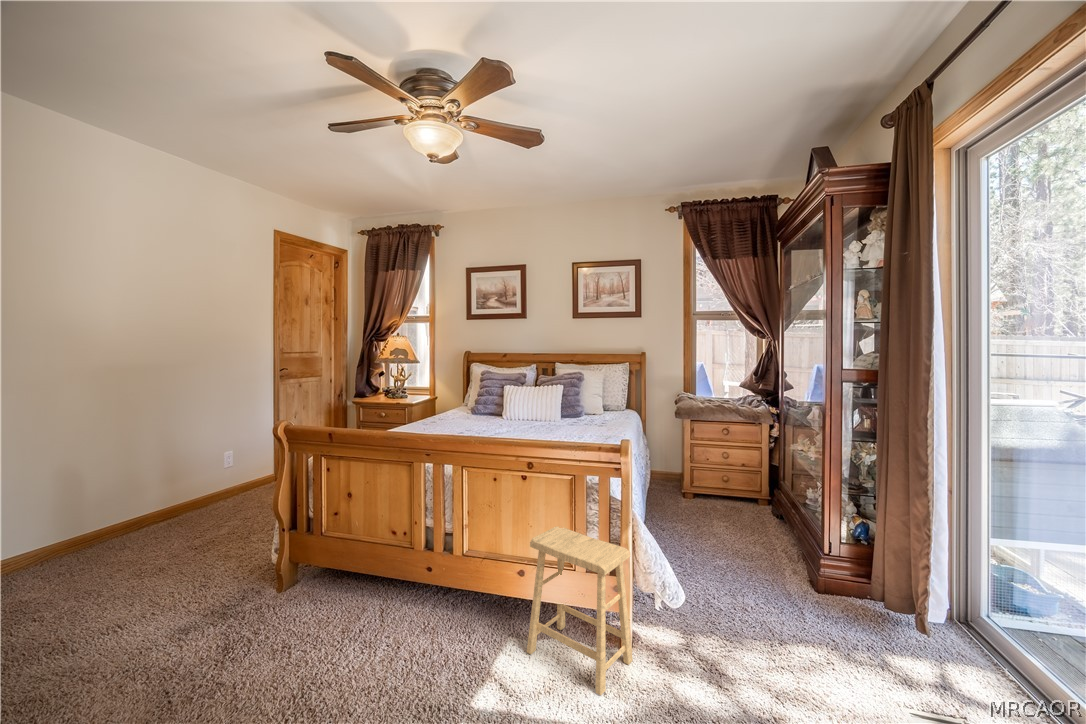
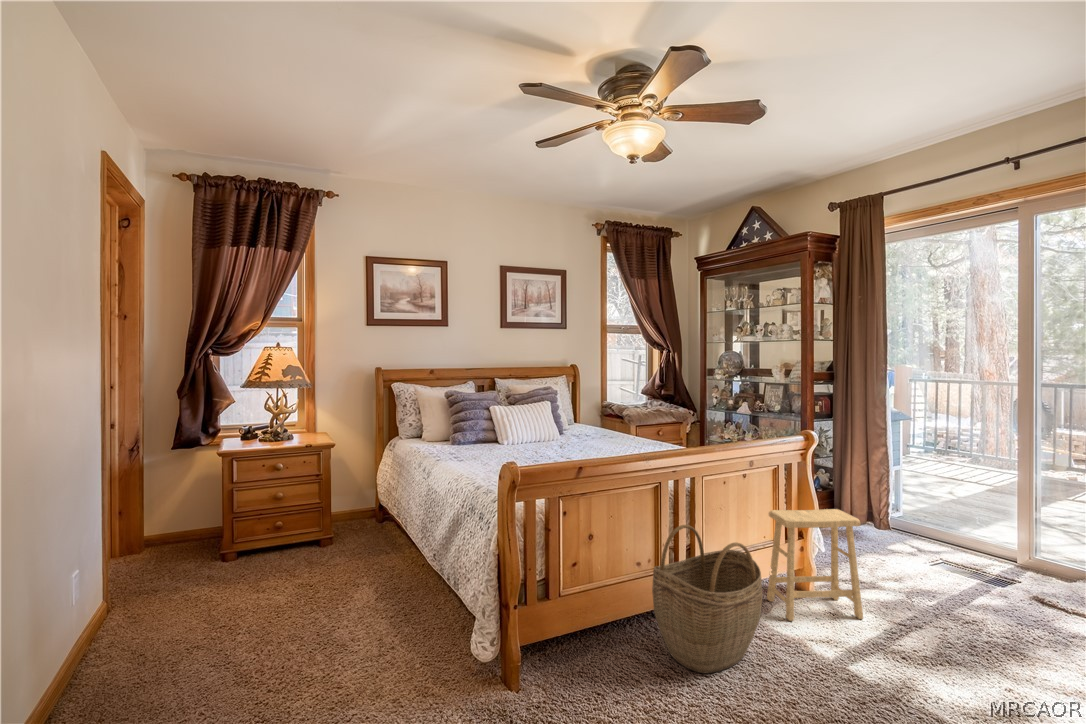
woven basket: none [347,509,457,655] -> present [652,525,762,673]

